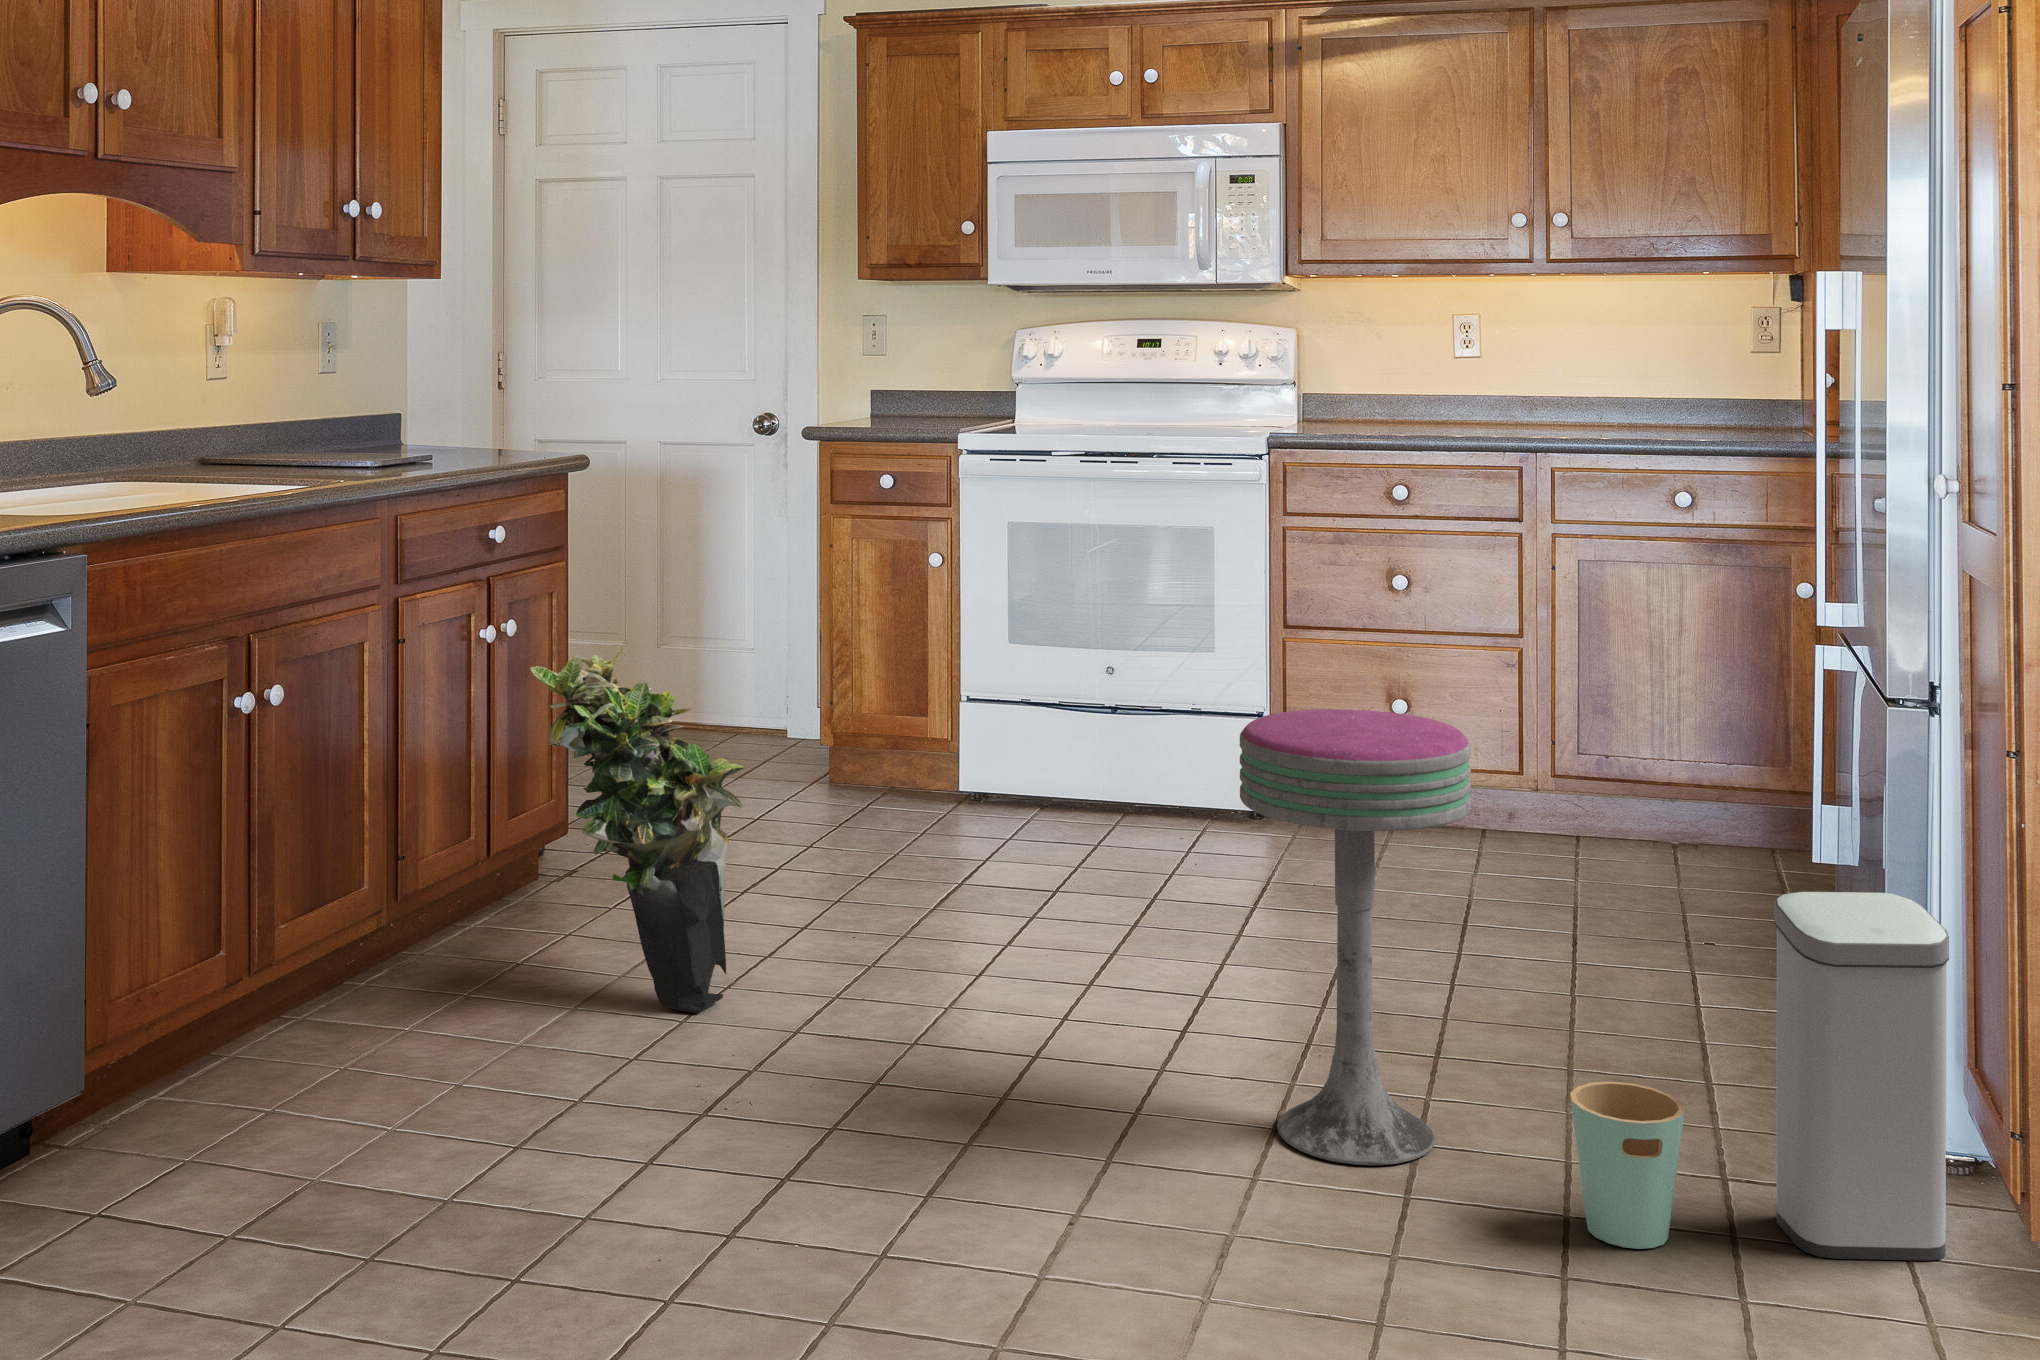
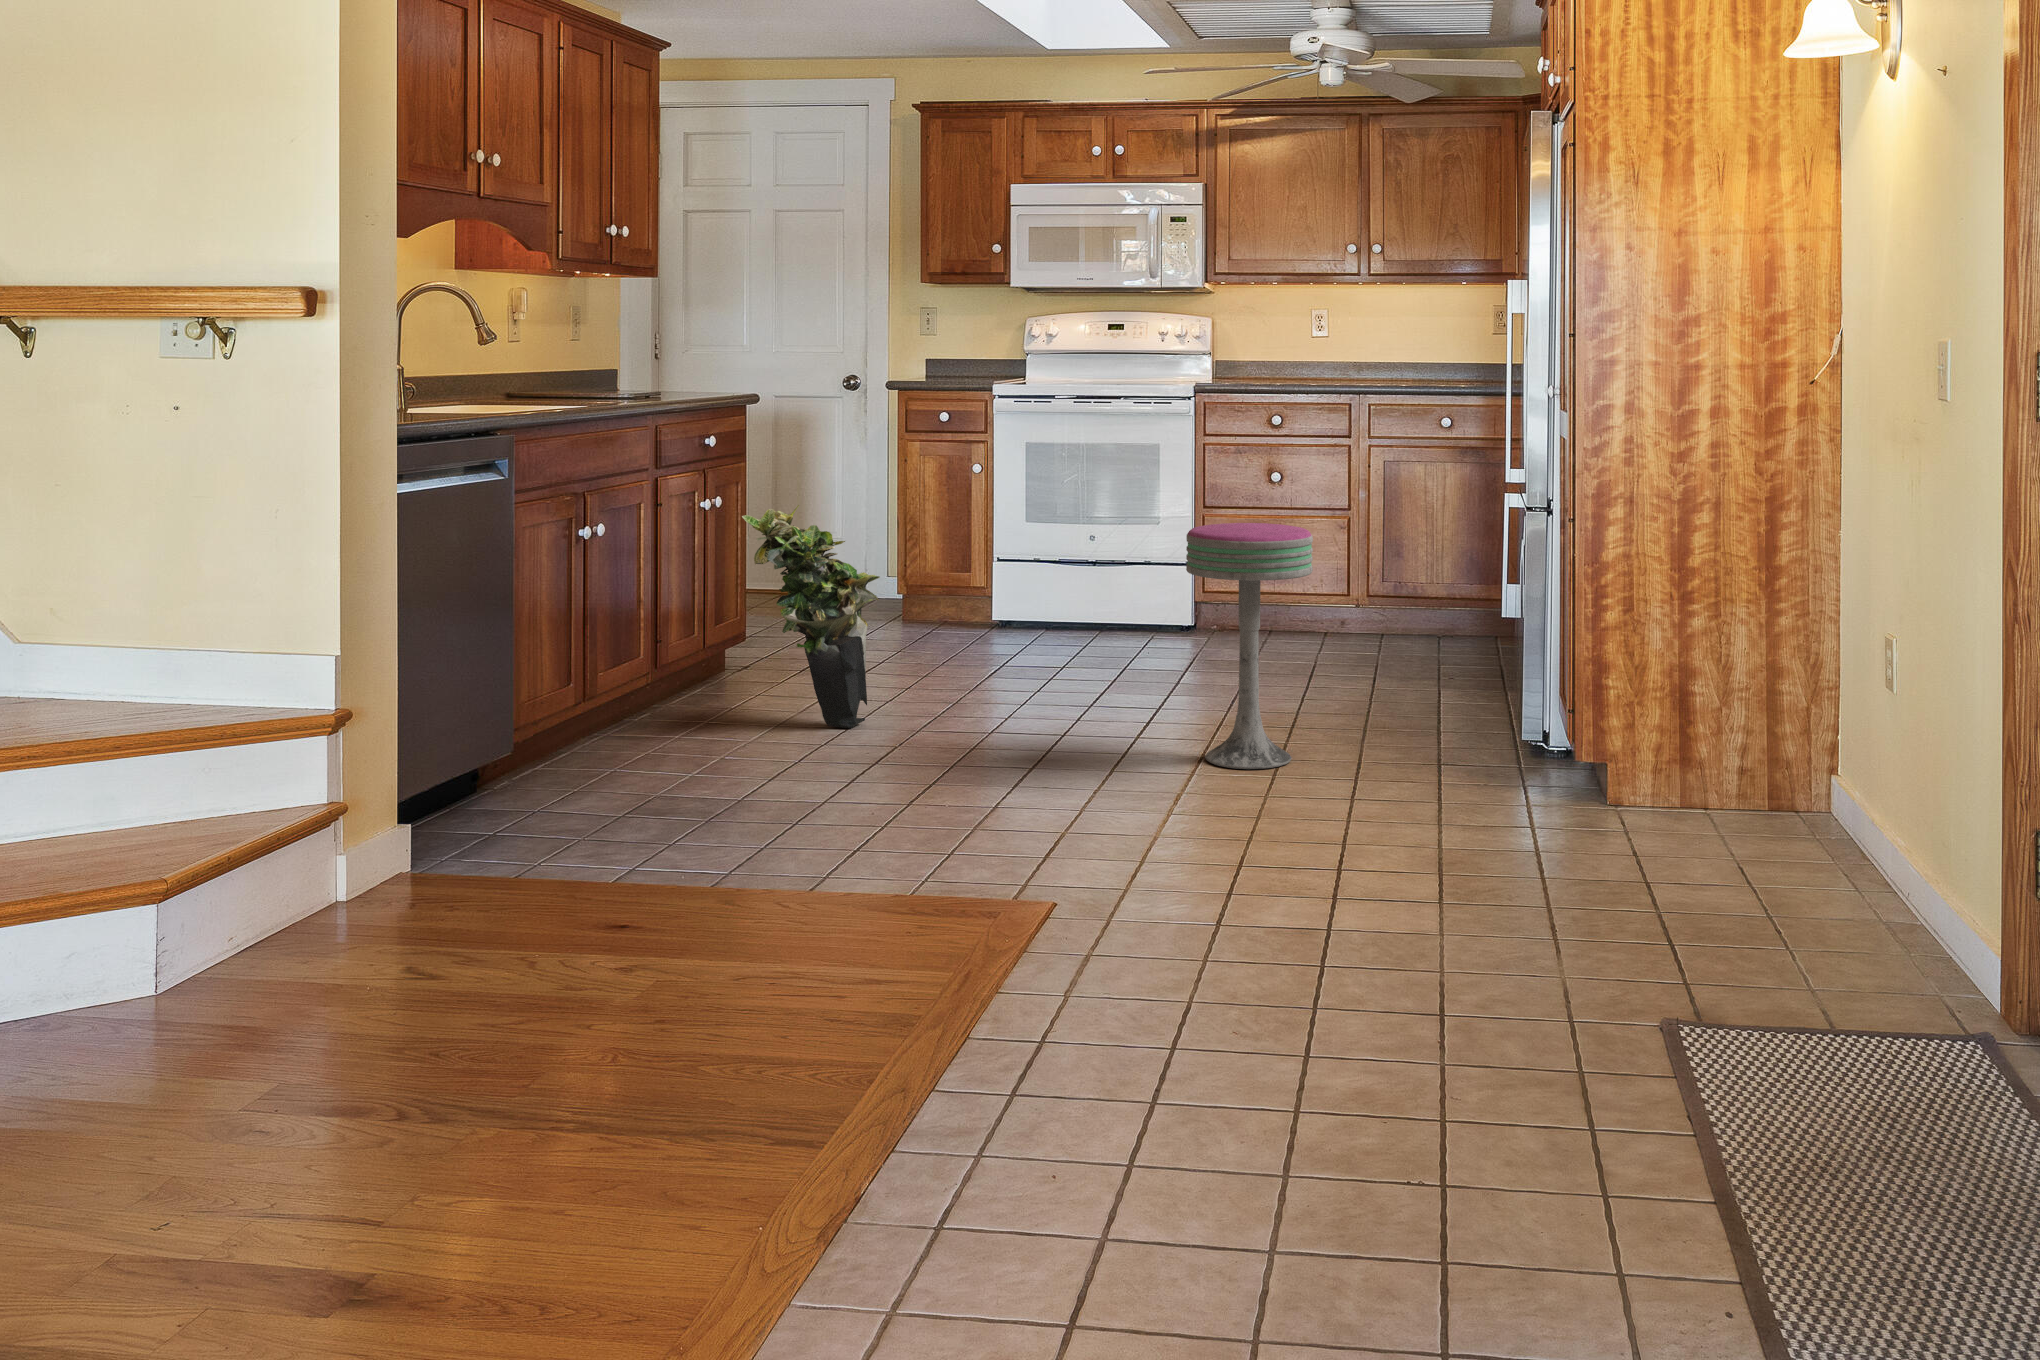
trash can: present [1570,892,1949,1261] -> none [1361,603,1548,790]

